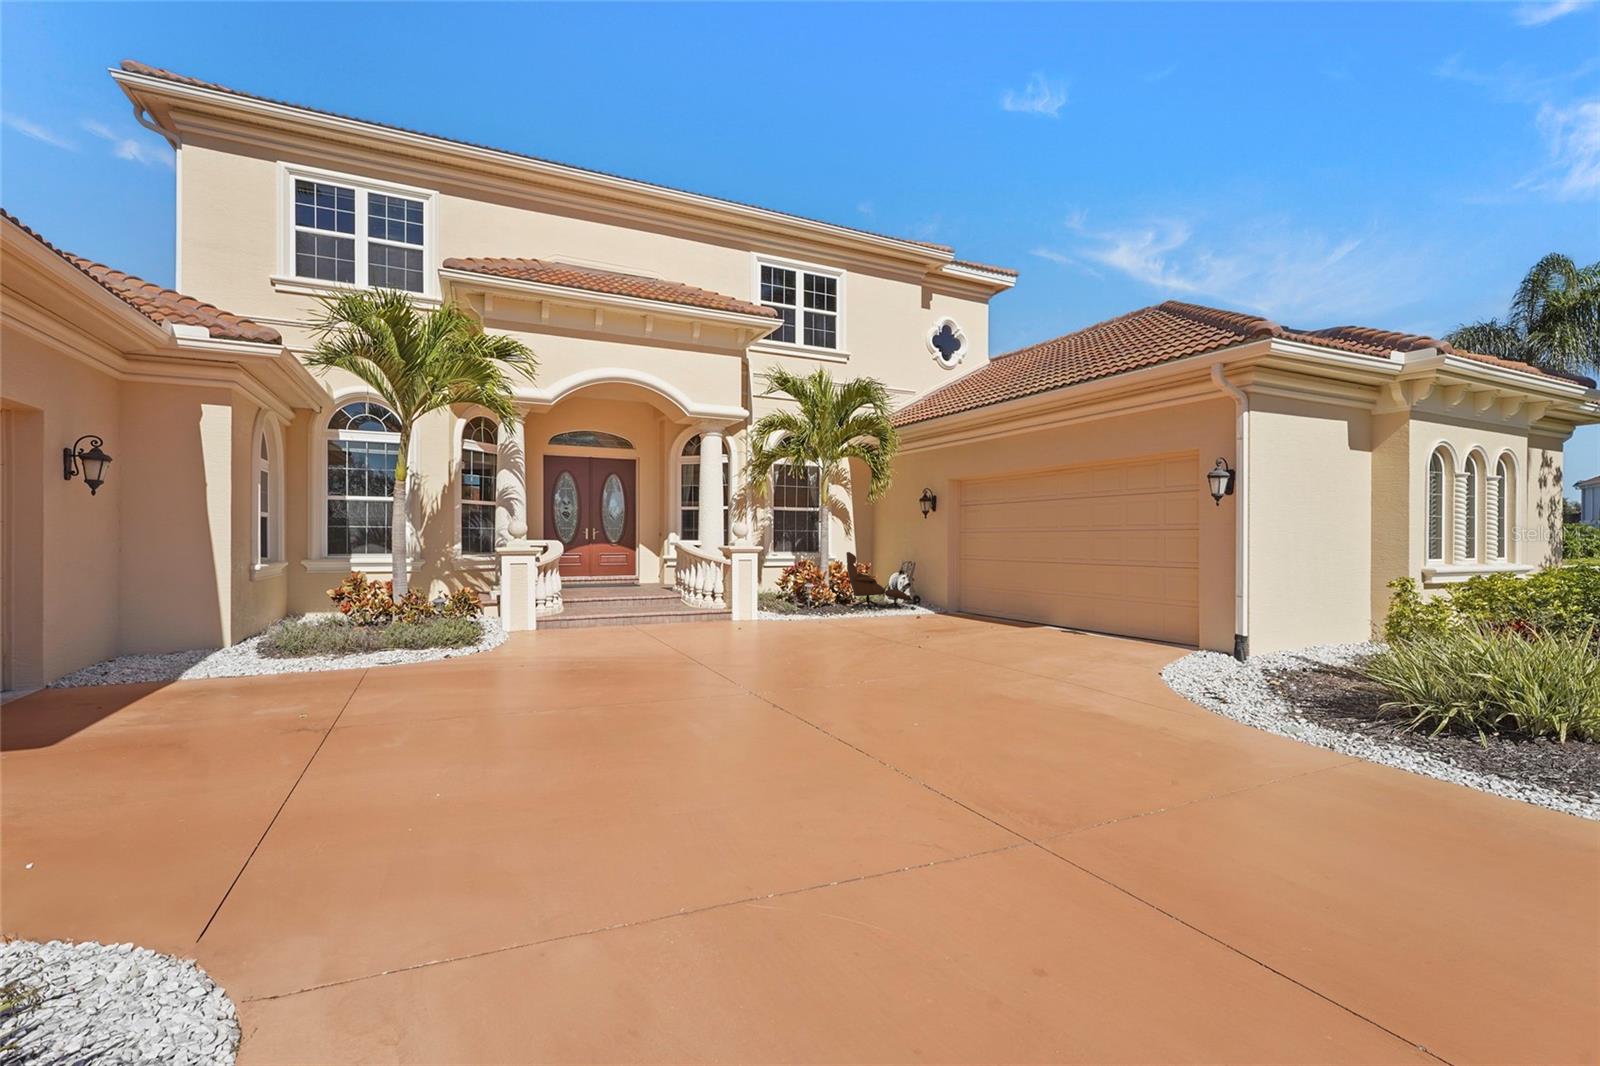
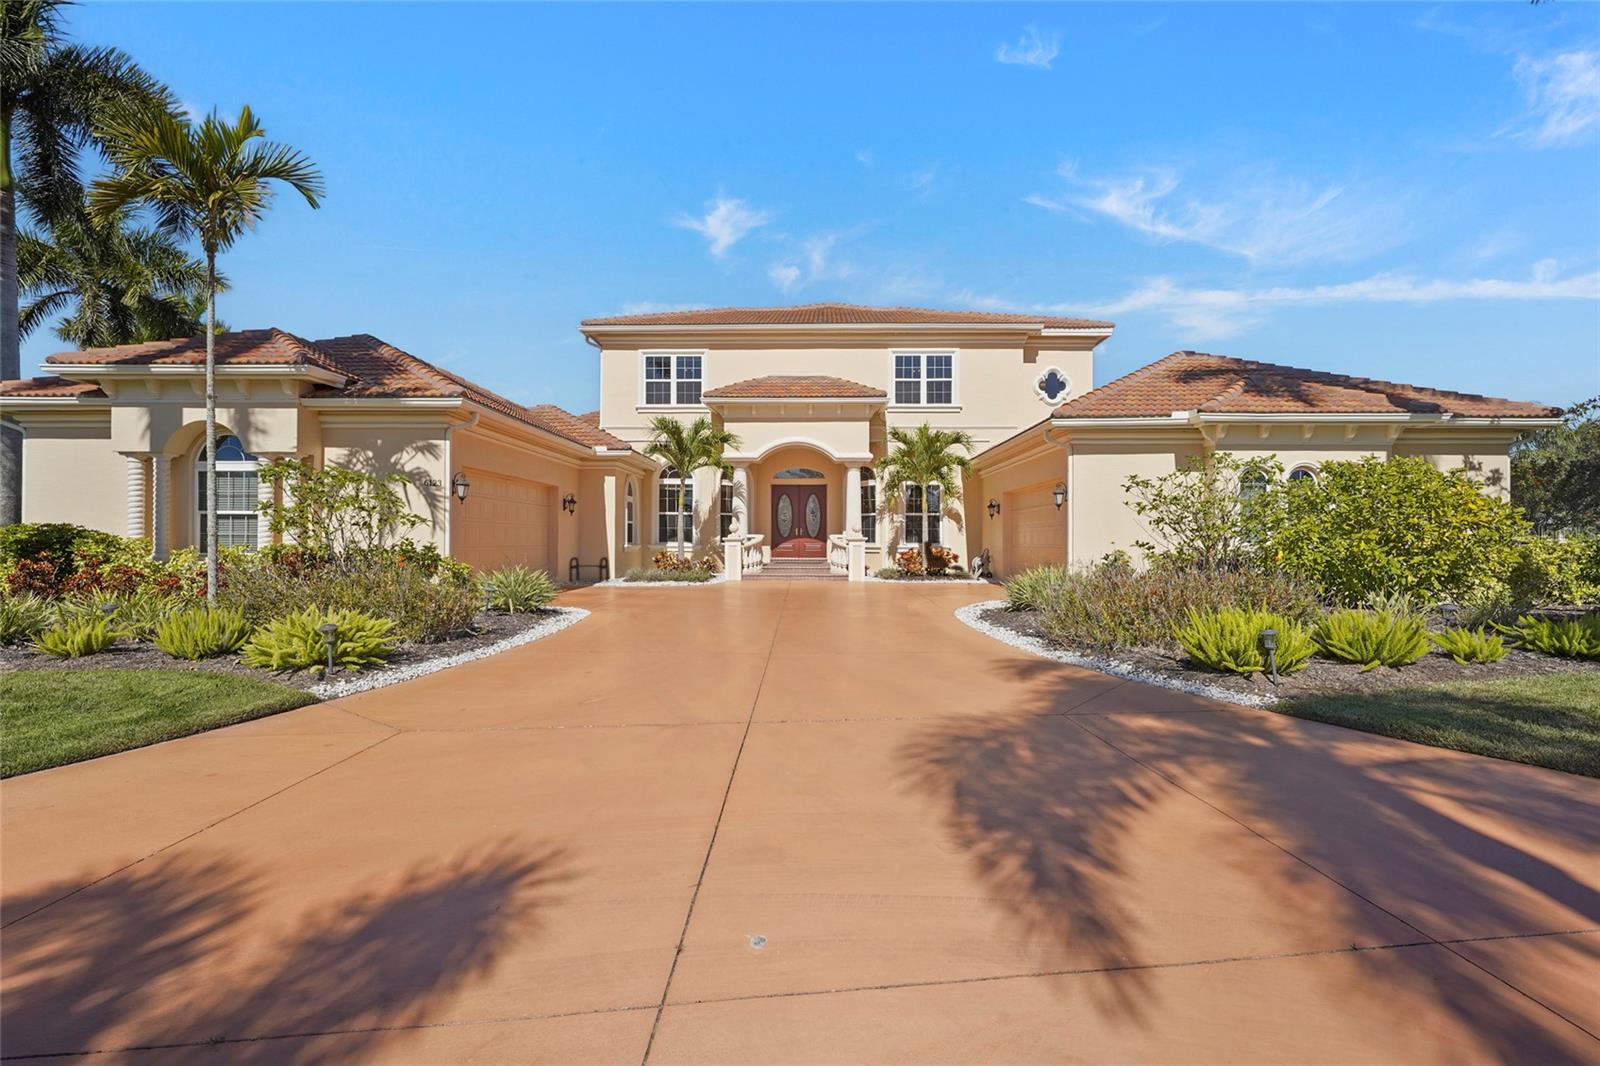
bench: none [85,598,214,670] -> present [569,557,609,582]

